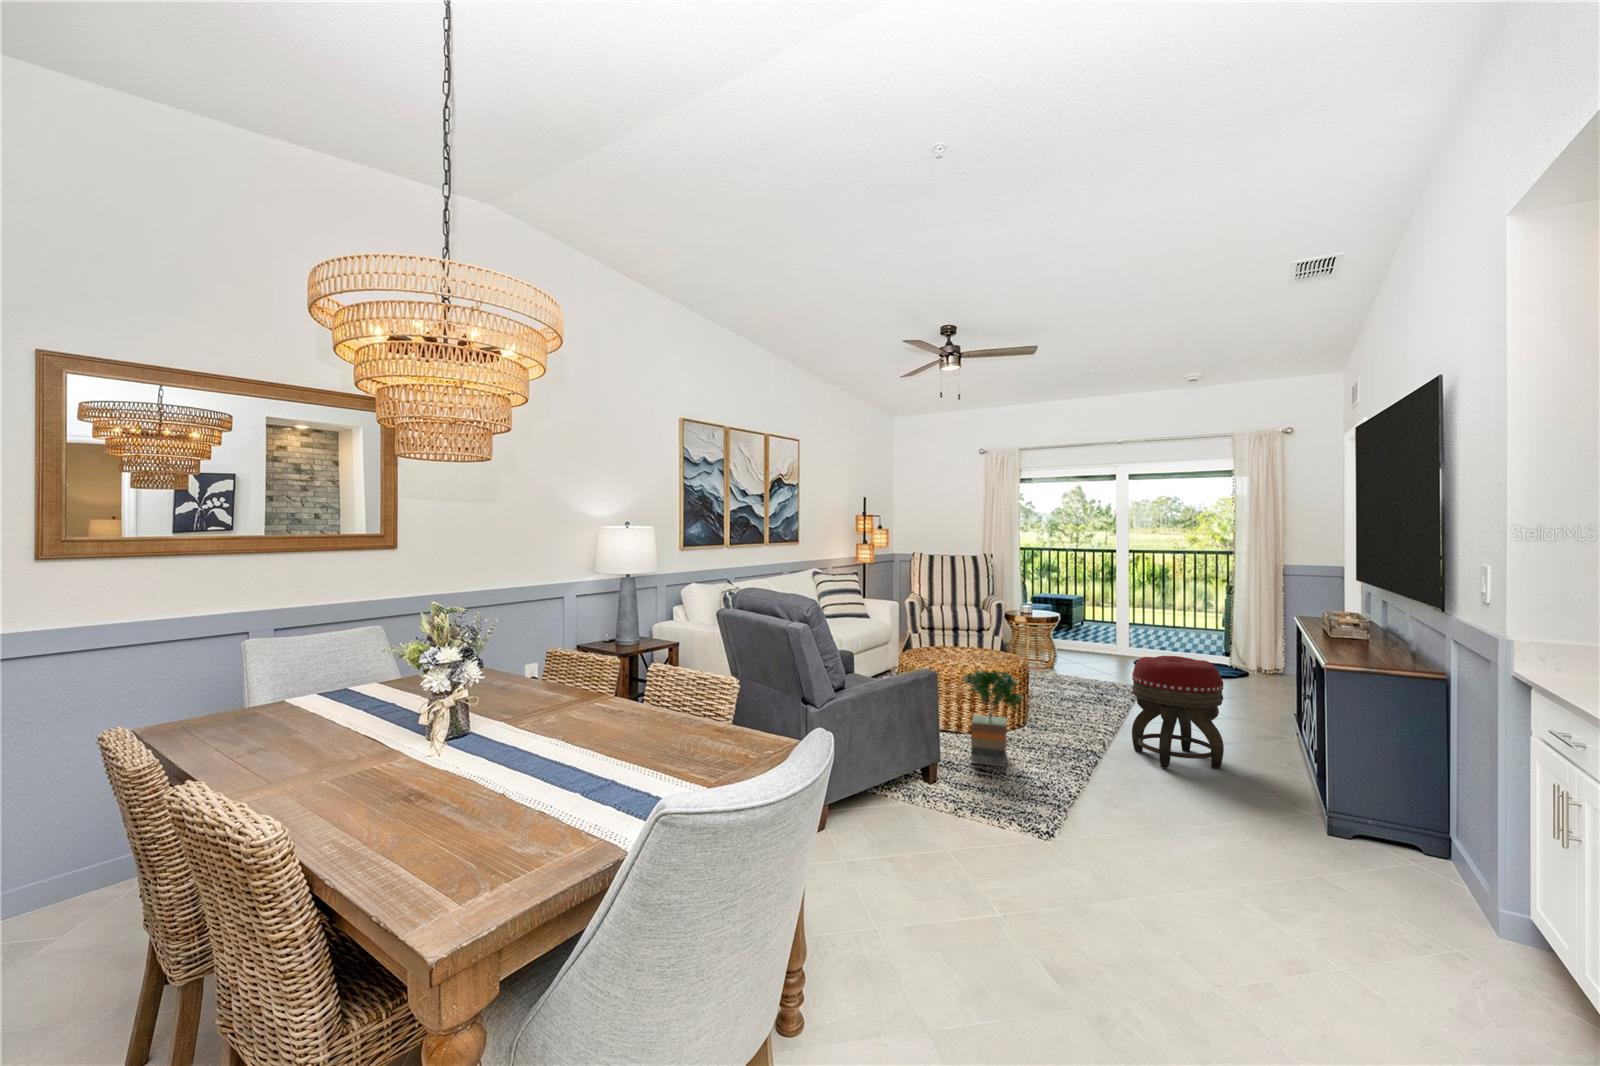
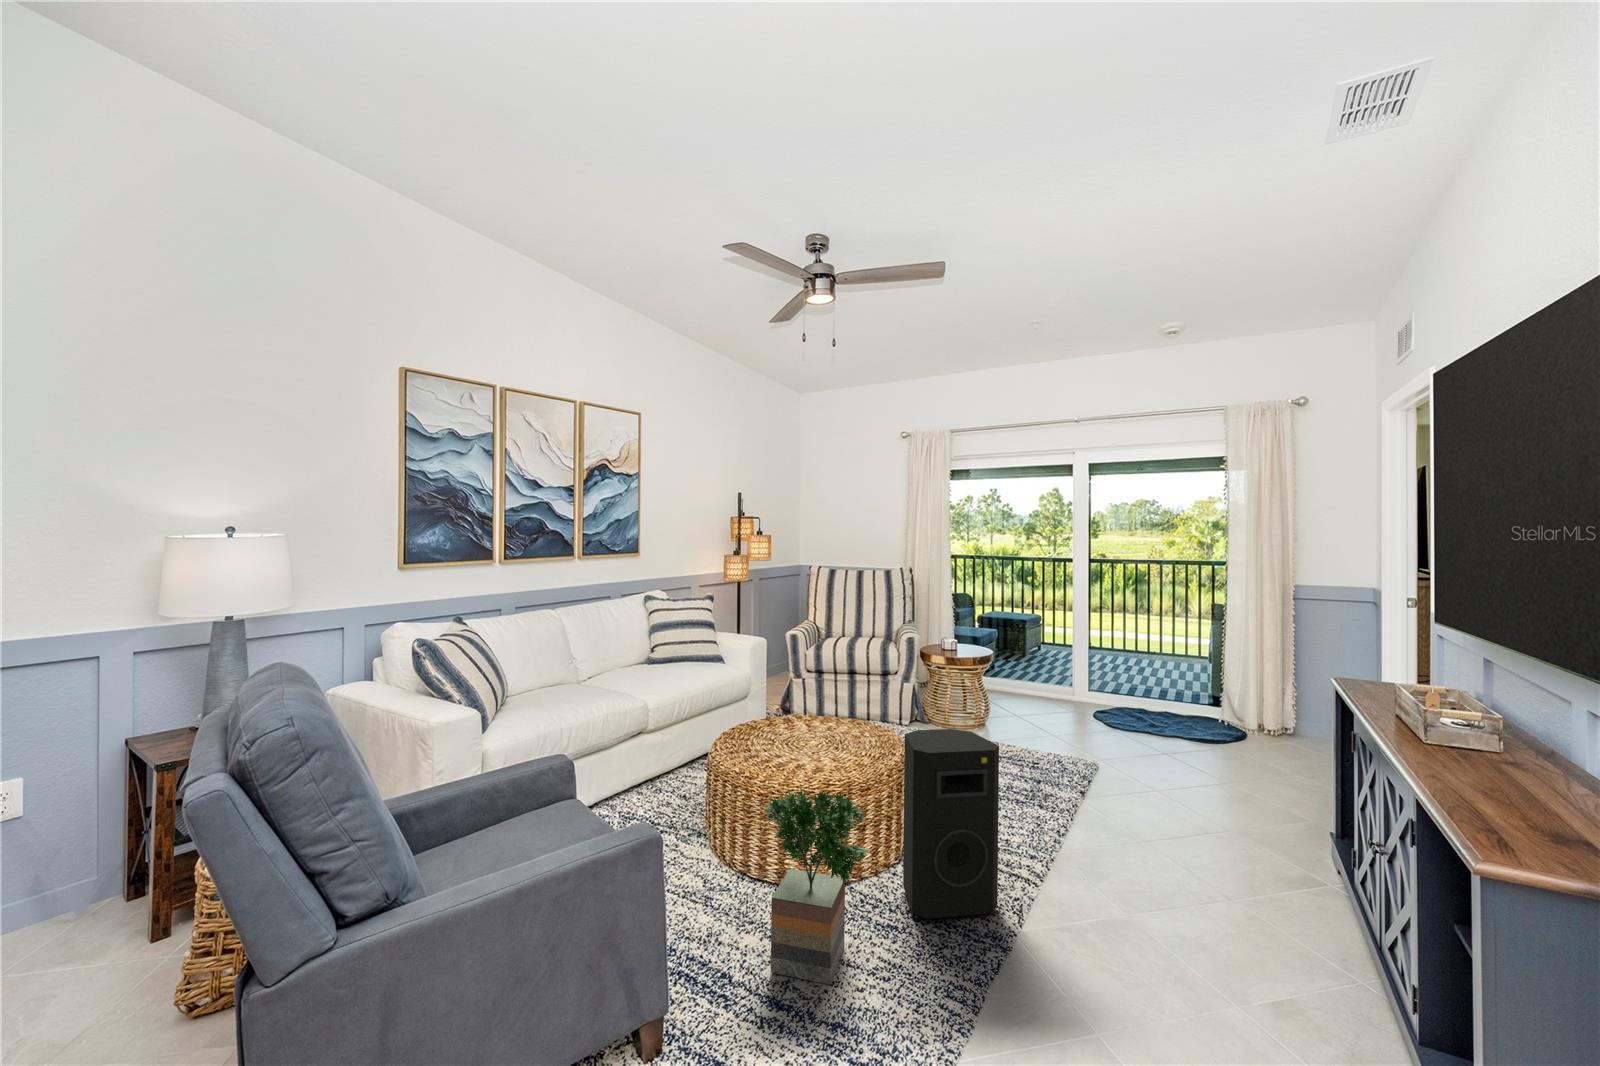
speaker: none [1030,644,1090,746] -> present [903,729,999,919]
footstool: present [1132,656,1224,769] -> none [1068,760,1232,989]

